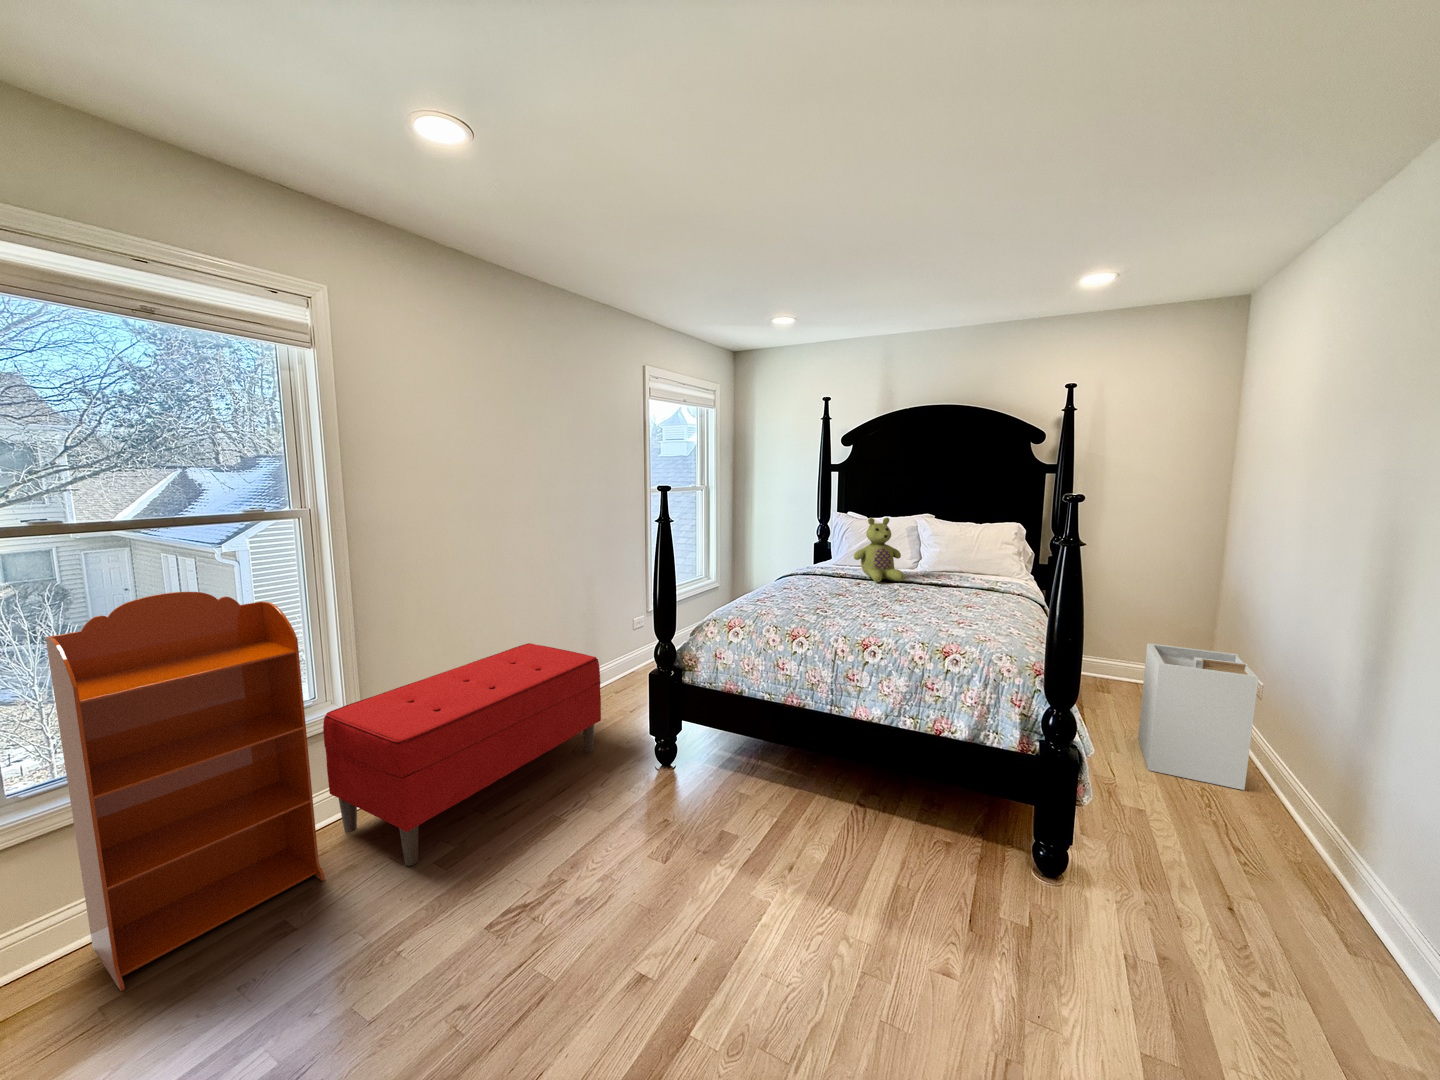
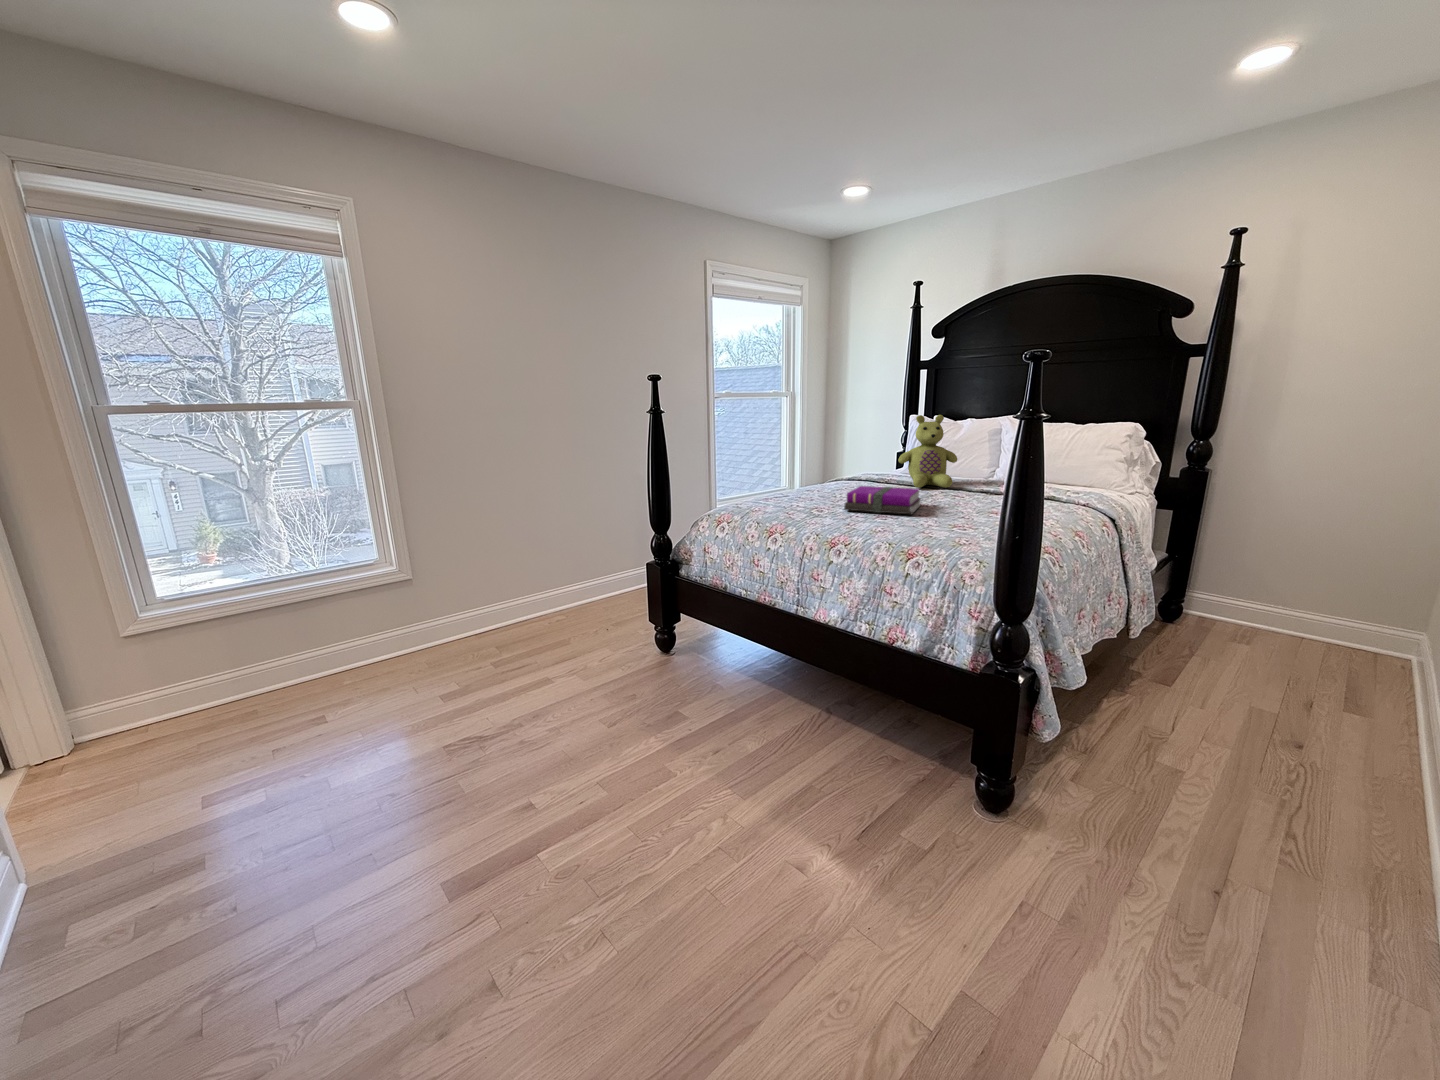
notebook: none [842,584,907,611] -> present [844,486,921,514]
bookcase: present [46,592,325,991] -> none [159,466,368,740]
bench: present [323,643,601,866] -> none [376,534,619,696]
laundry hamper: present [1138,643,1258,790] -> none [1224,572,1408,771]

